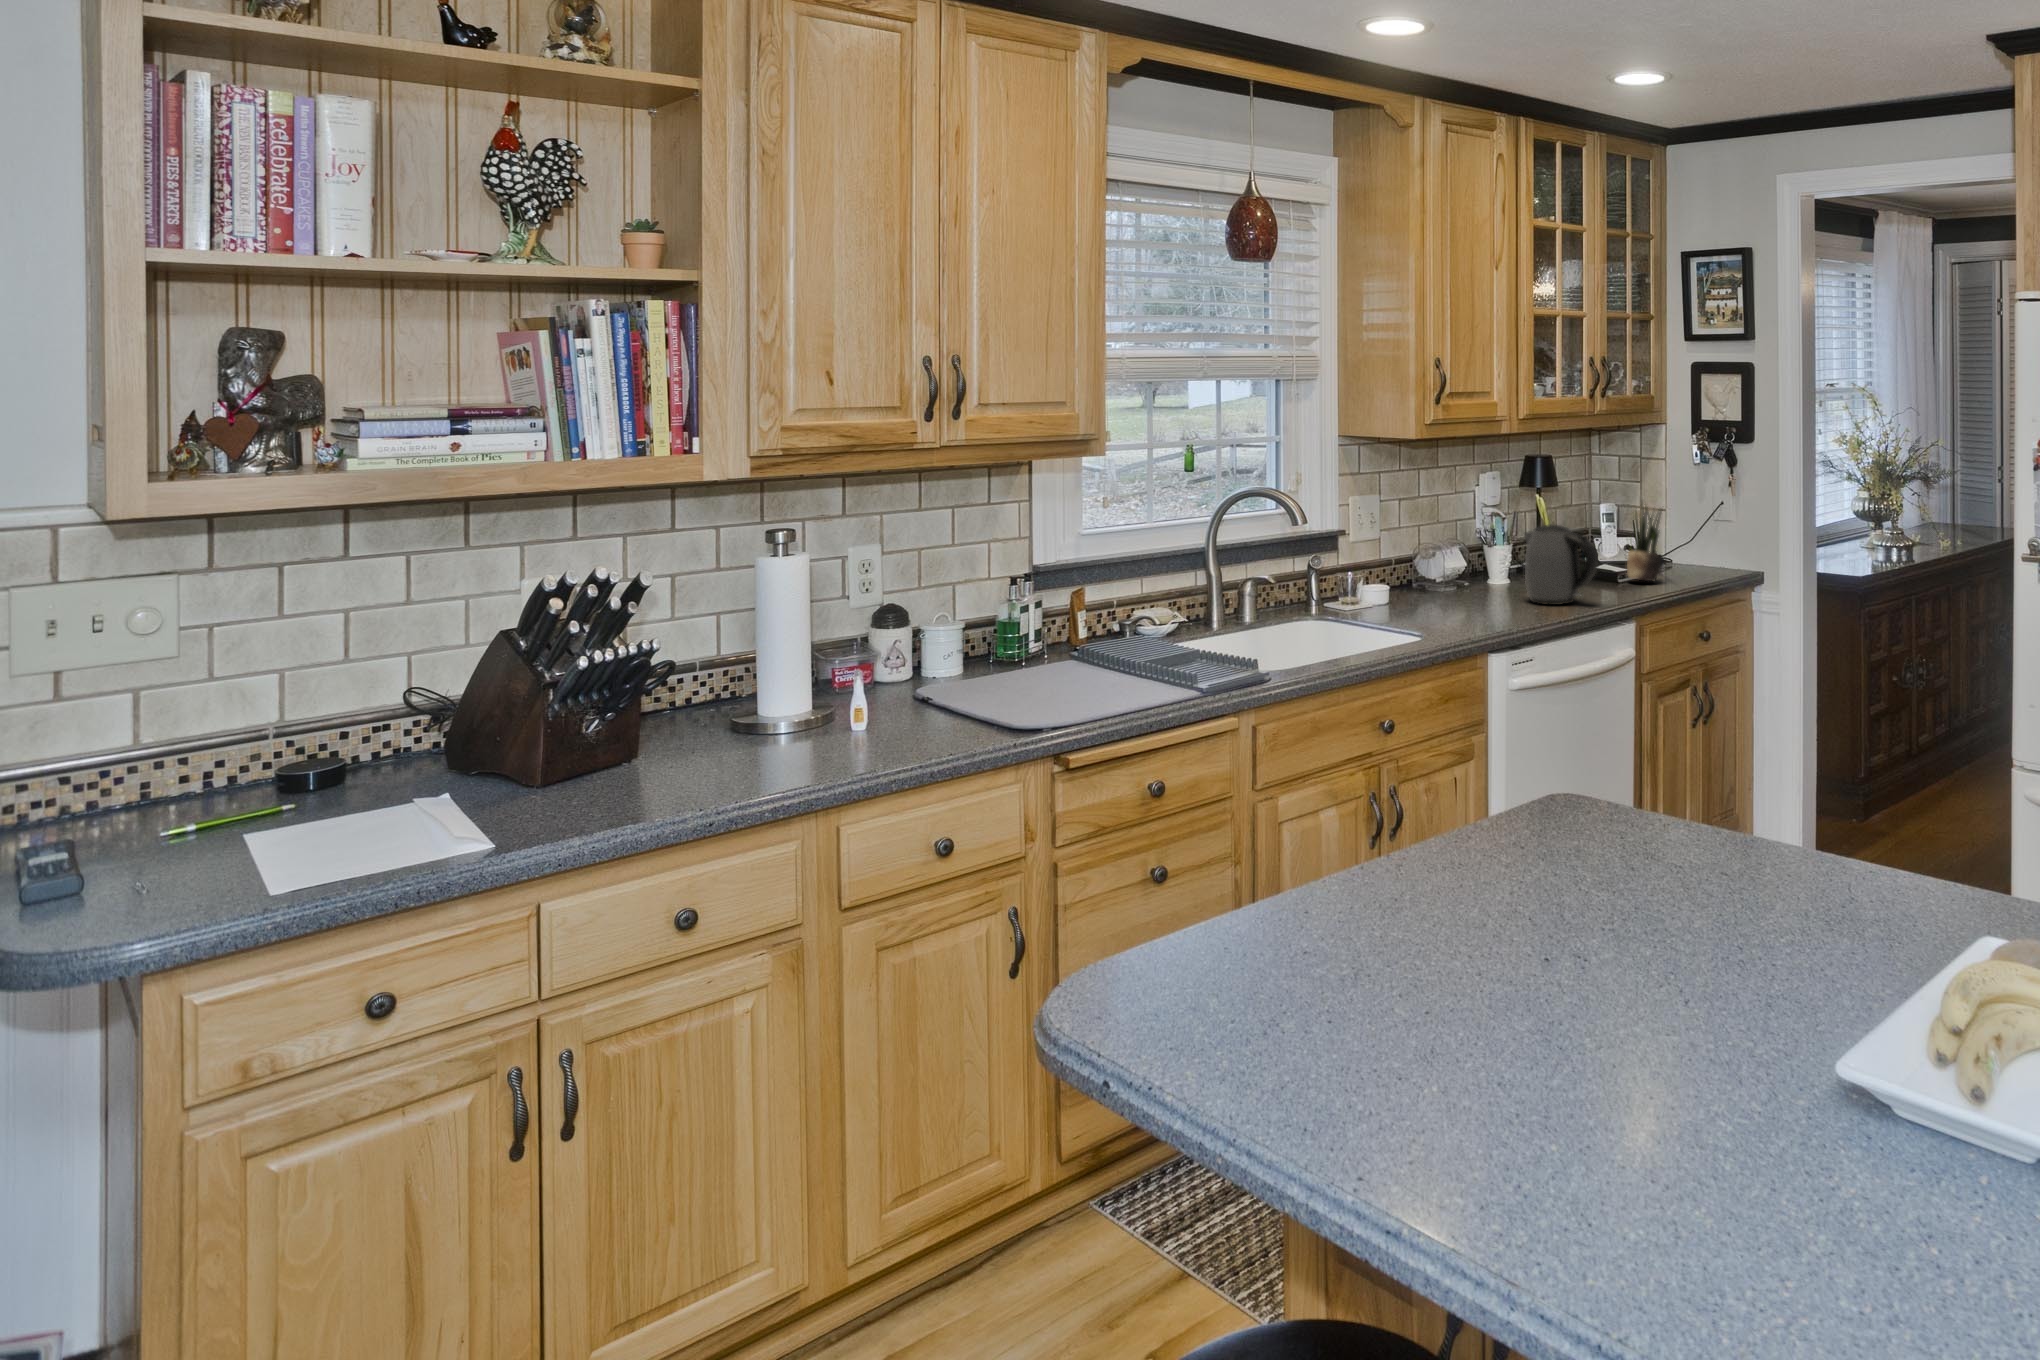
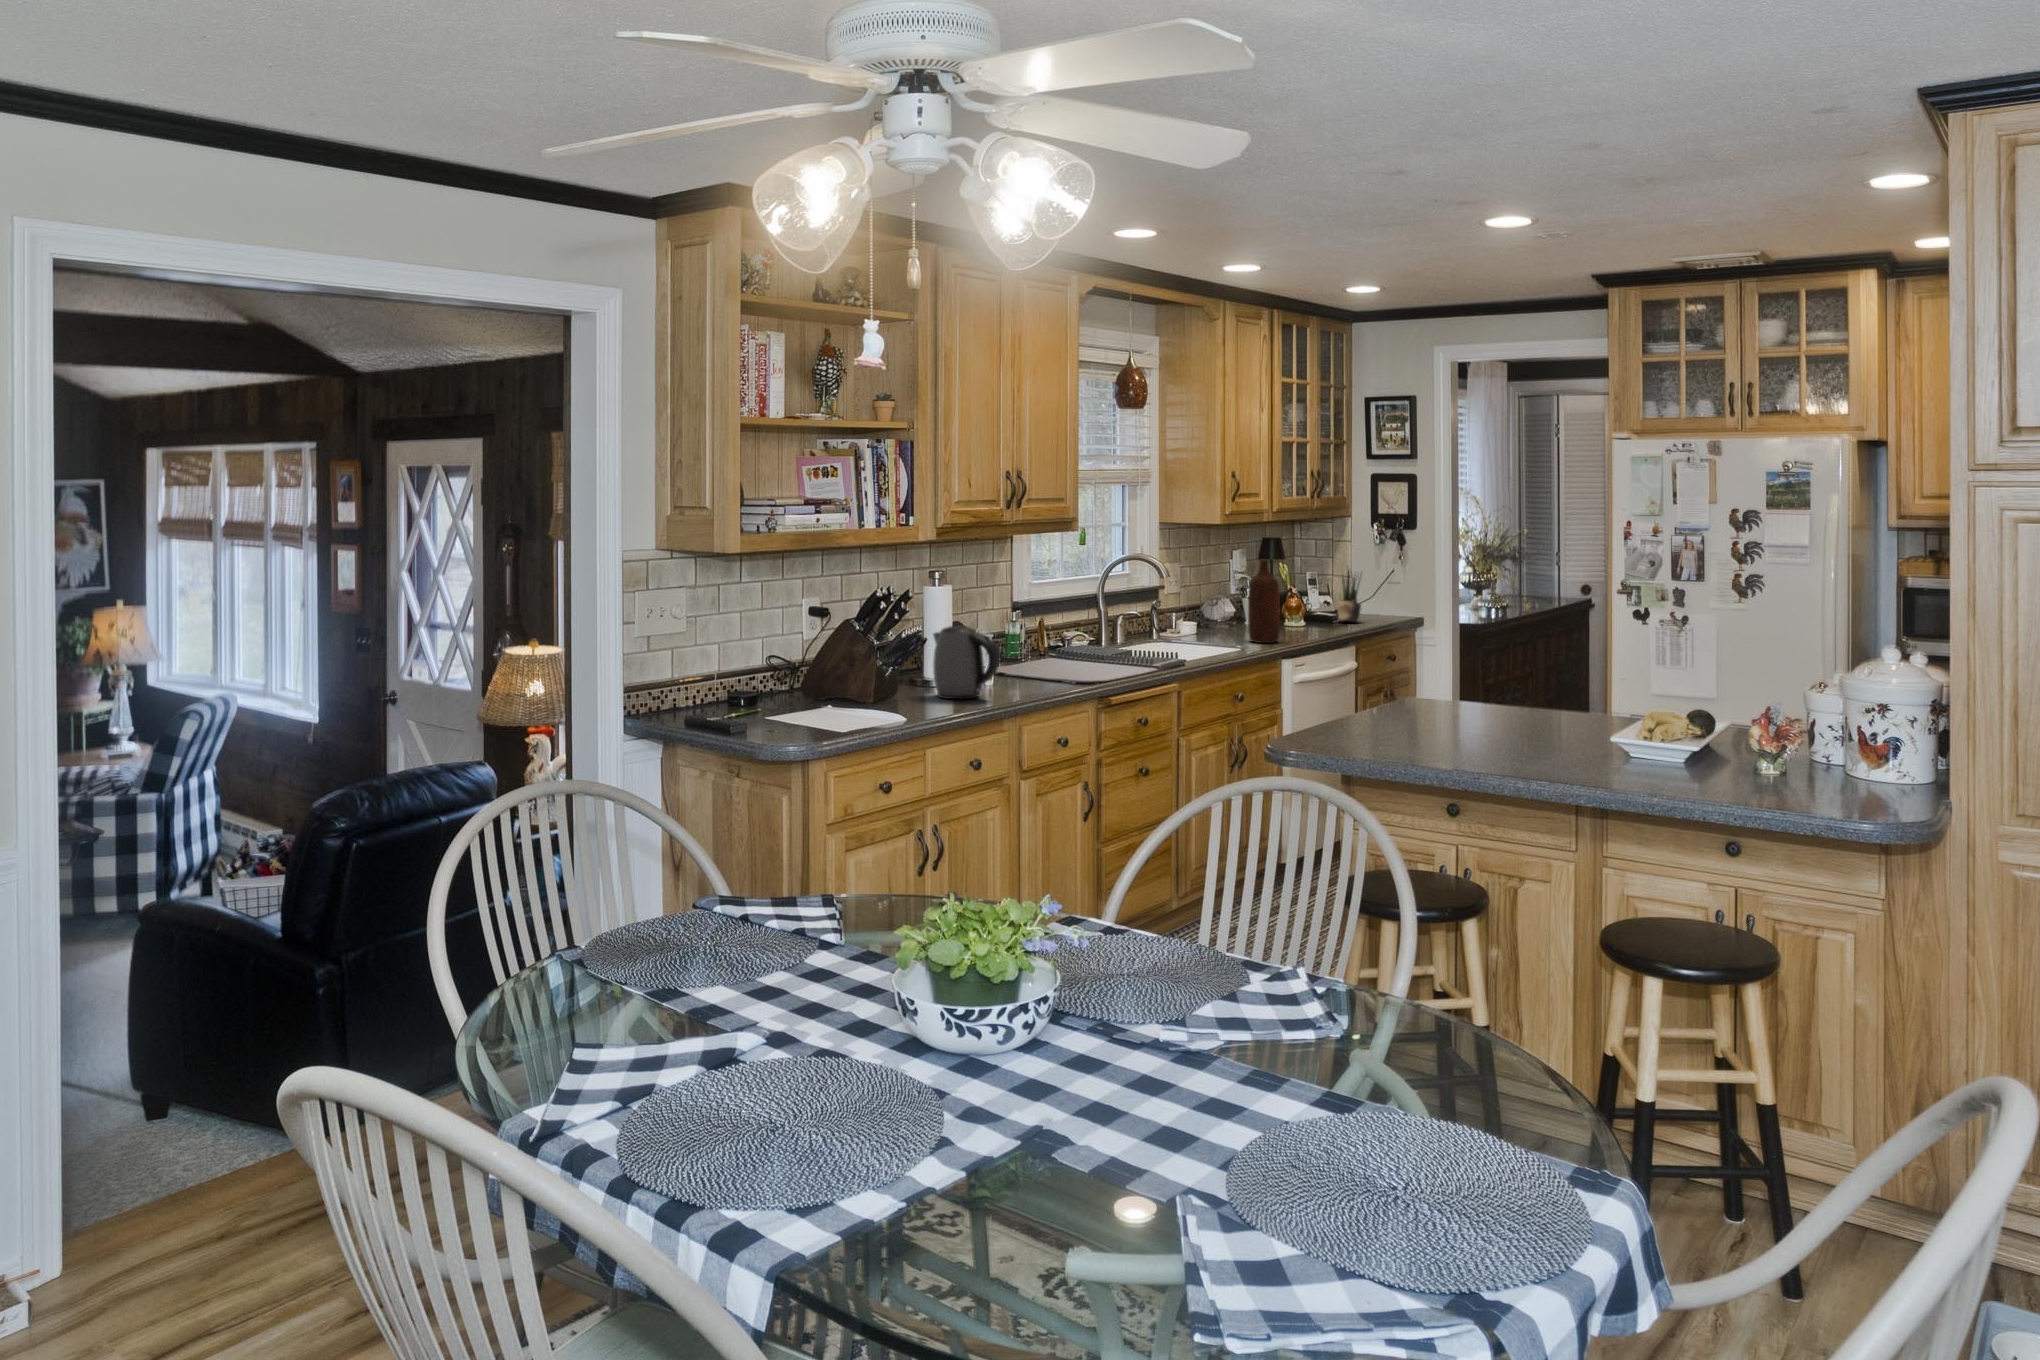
bottle: none [1445,495,1494,626] -> present [1248,560,1280,643]
kettle: present [1524,524,1598,605] -> present [933,626,1000,699]

